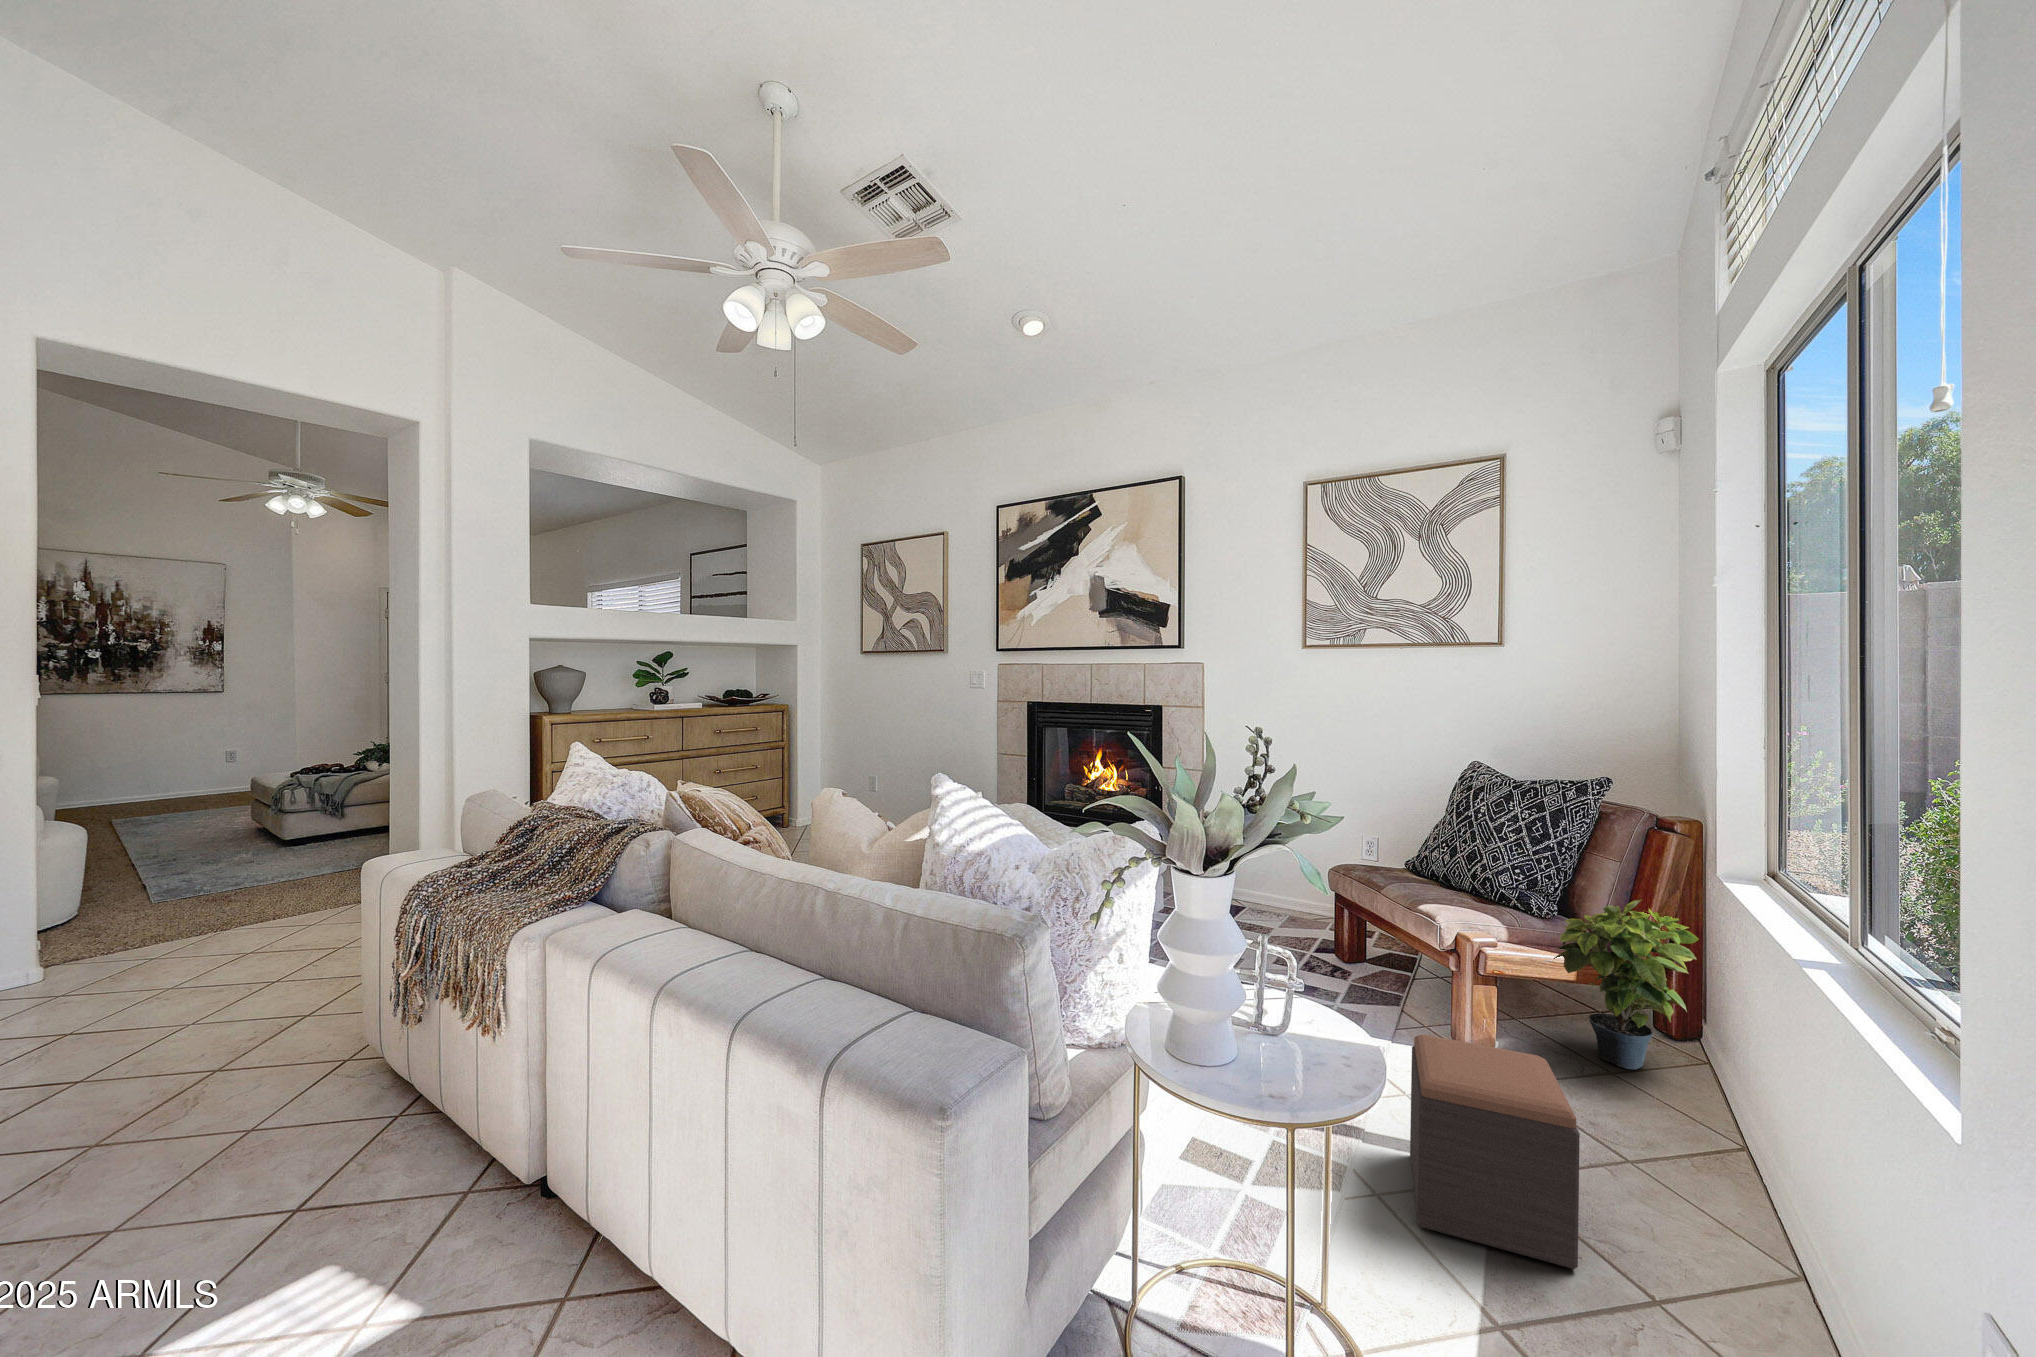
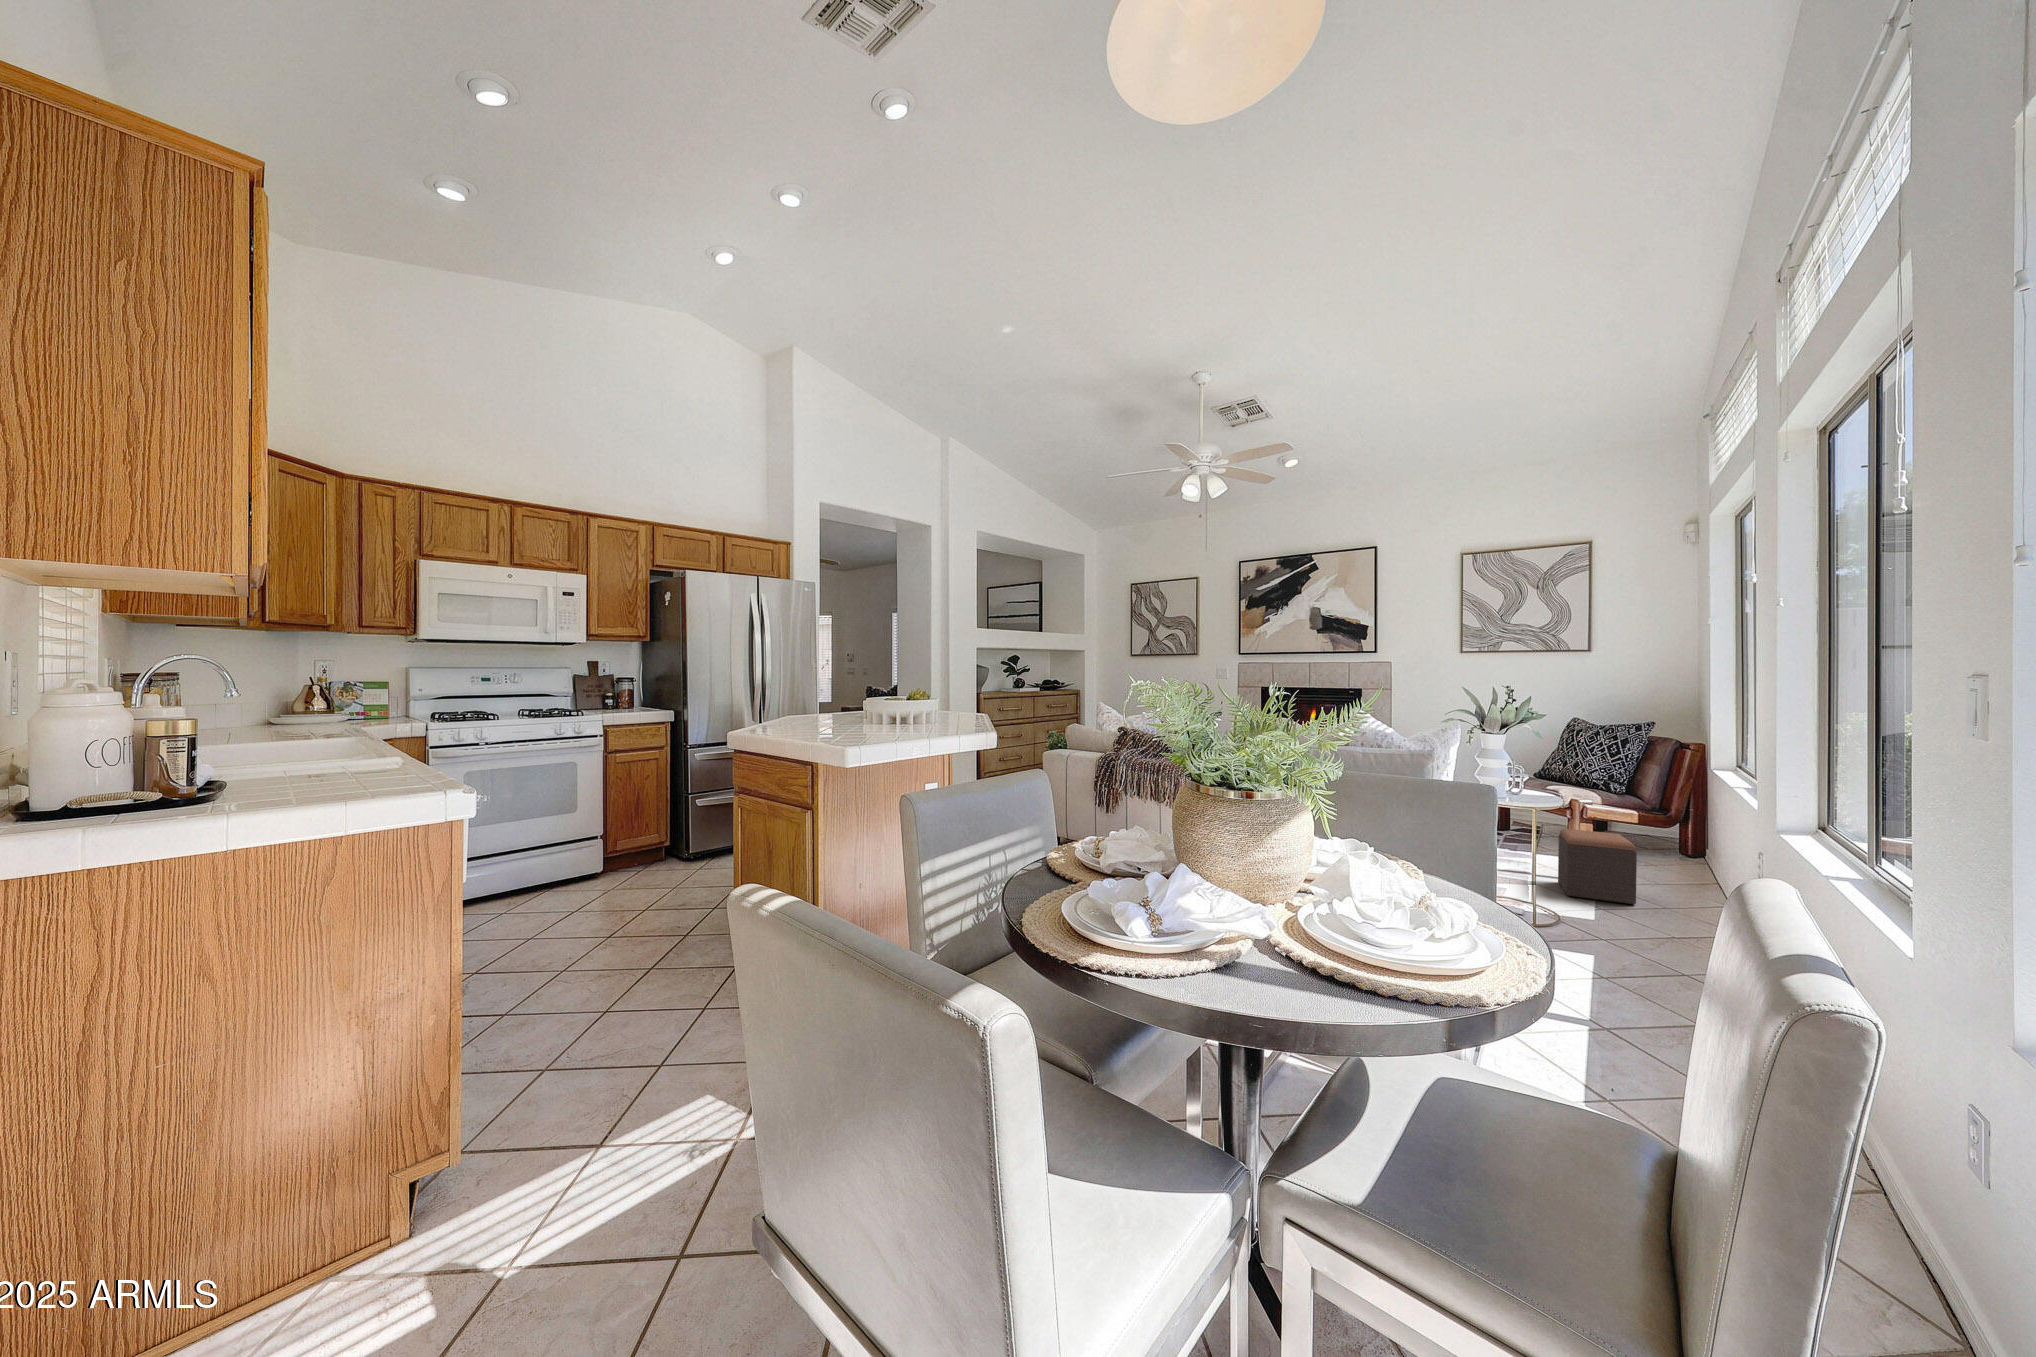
potted plant: present [1554,900,1699,1070] -> none [1623,780,1701,863]

